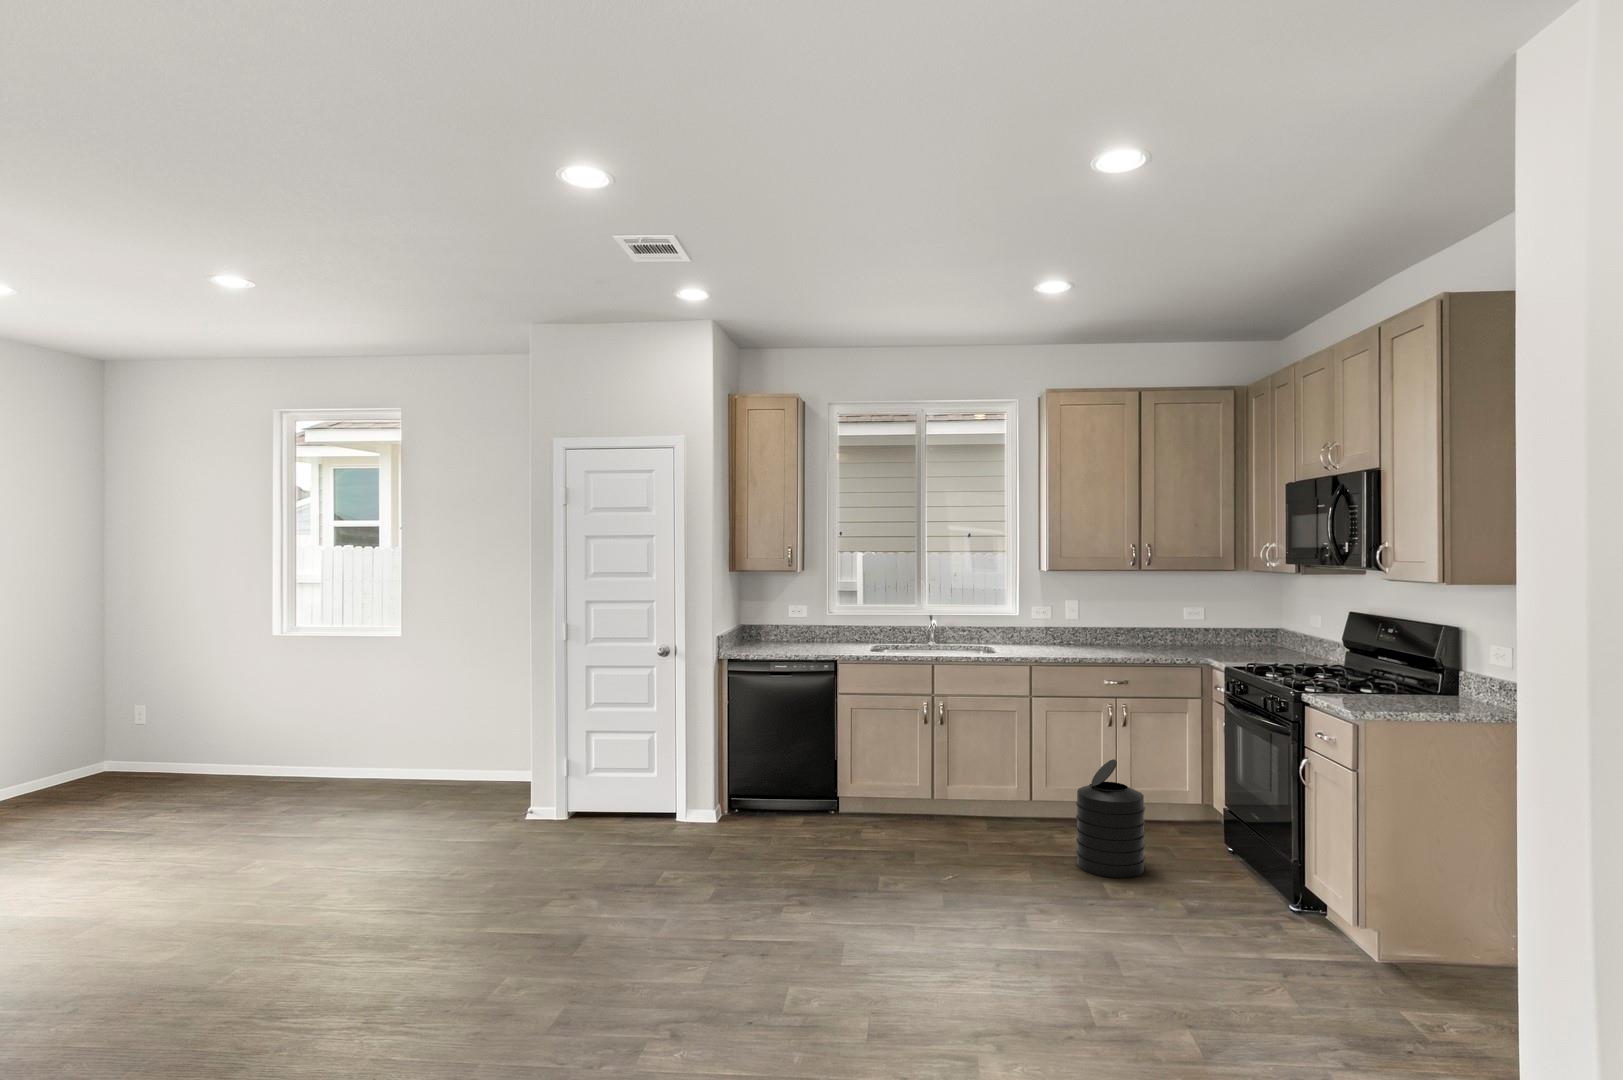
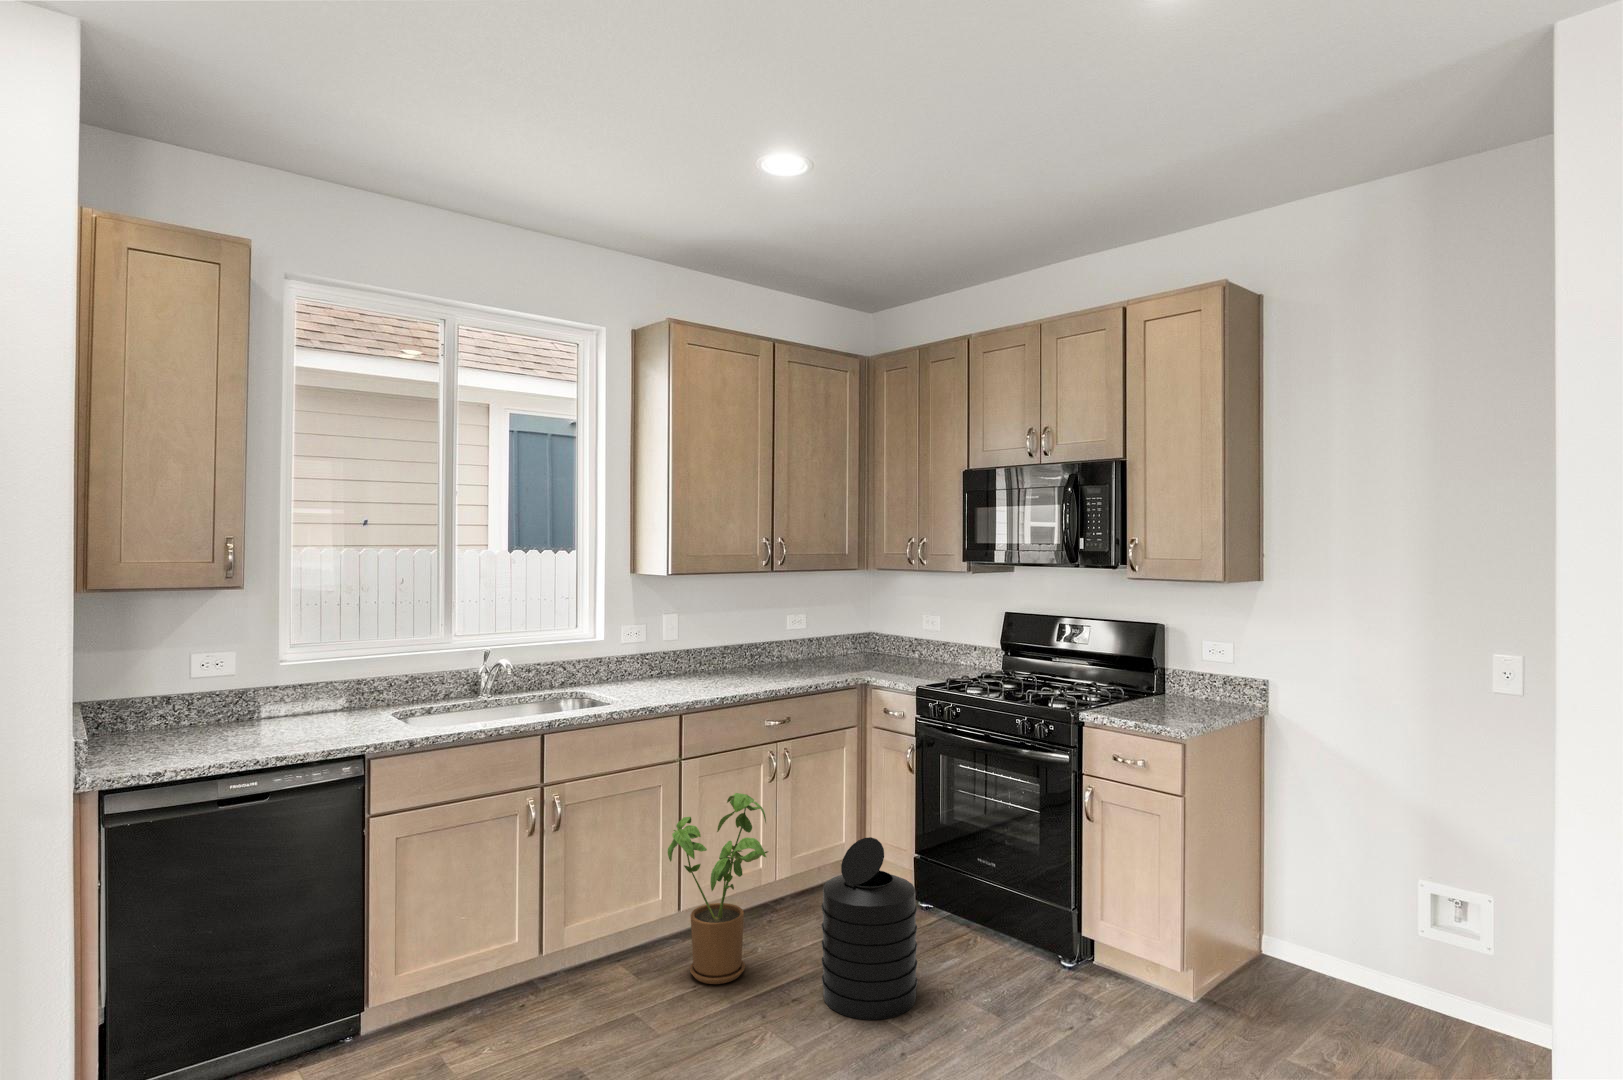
house plant: none [1009,720,1077,839] -> present [668,793,768,984]

